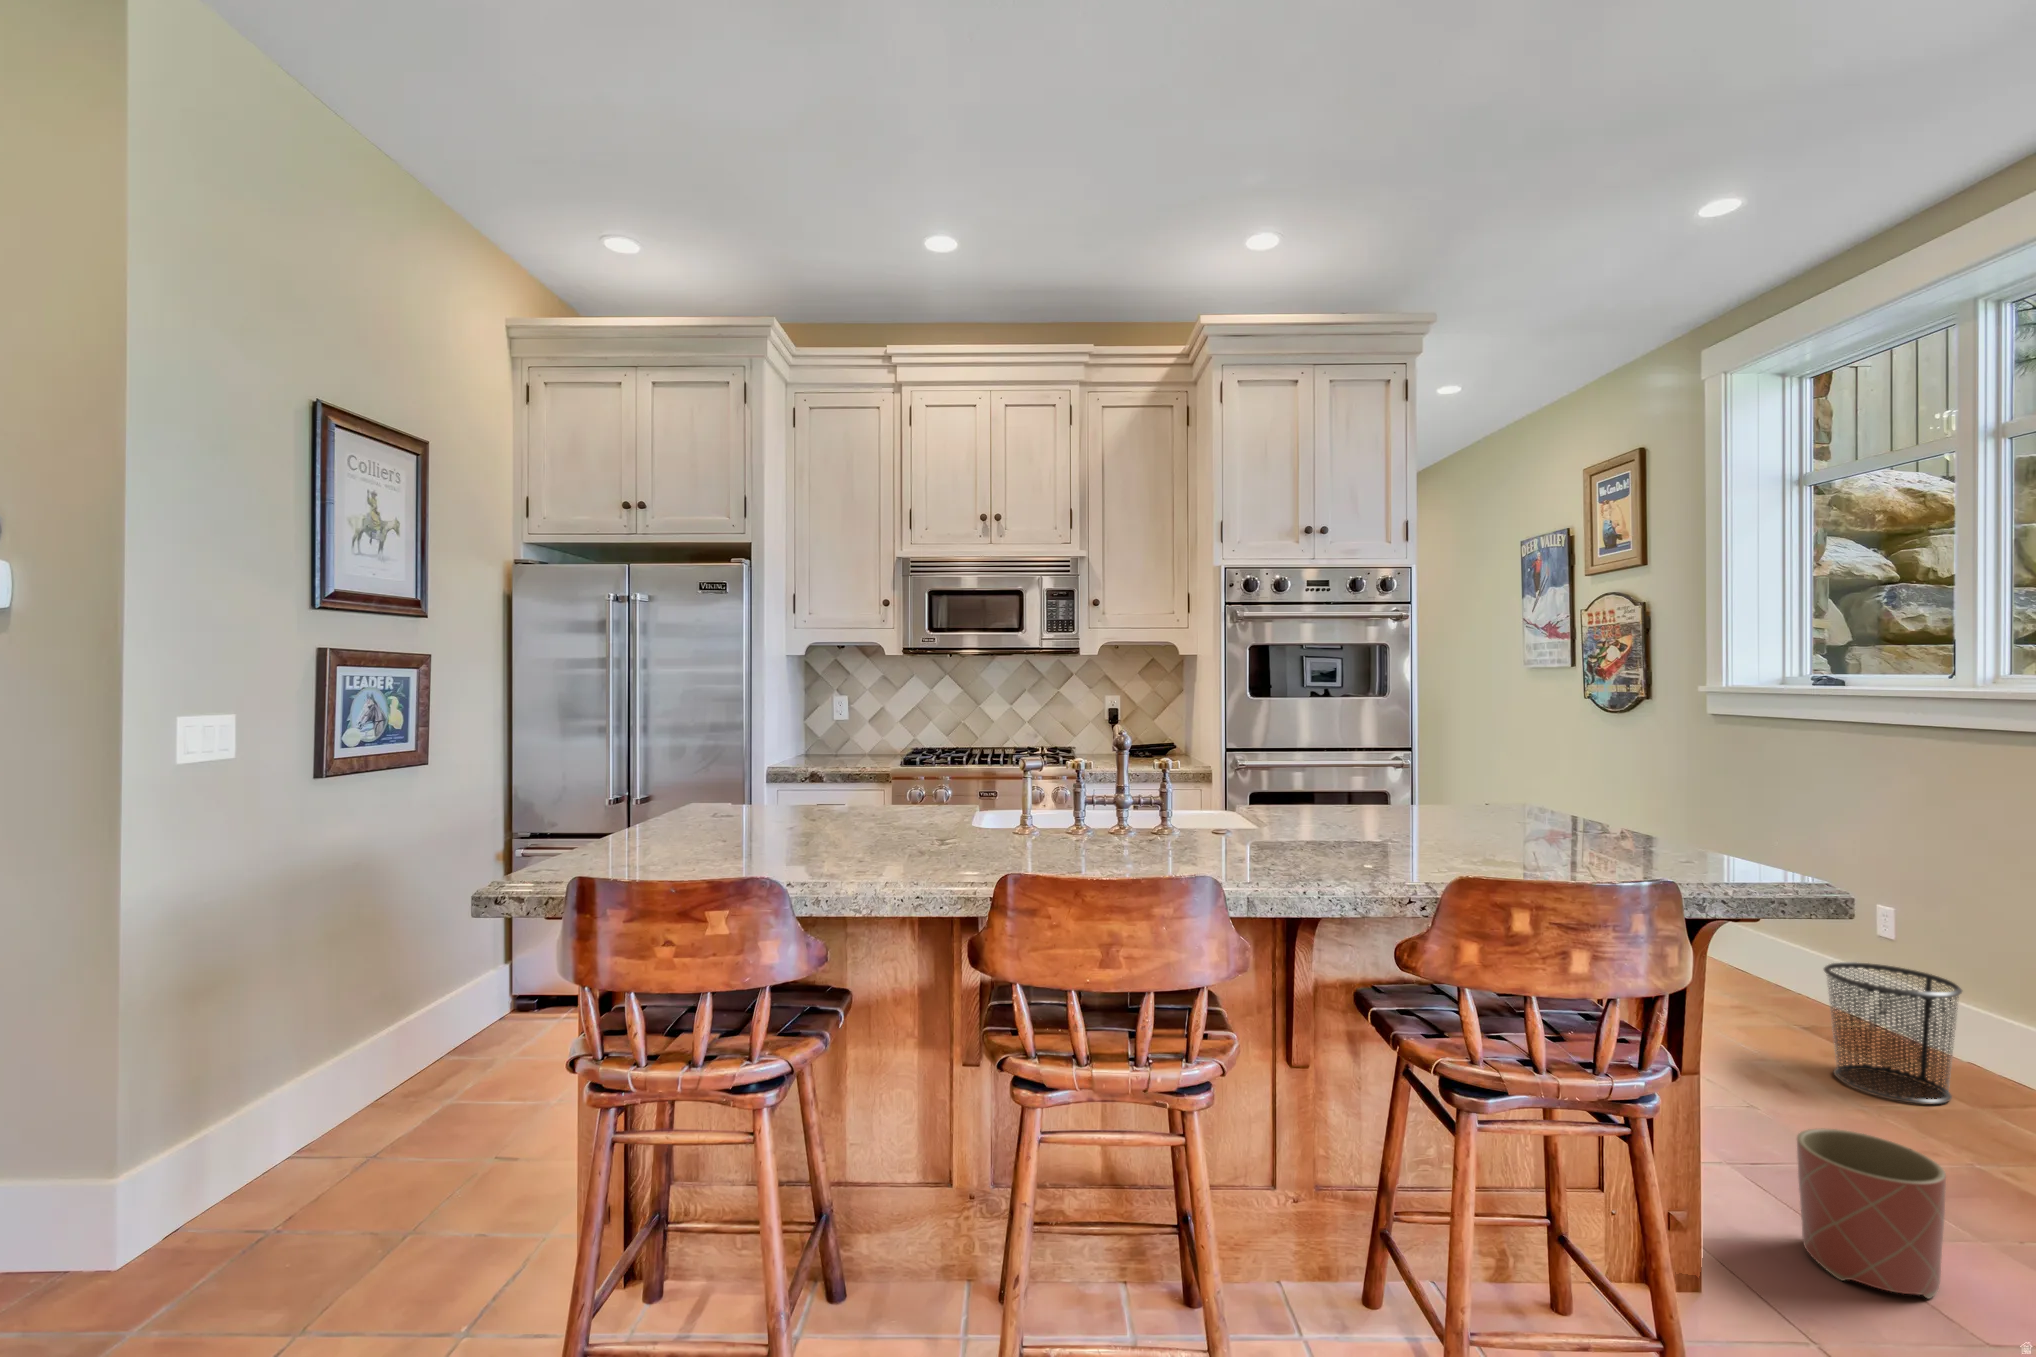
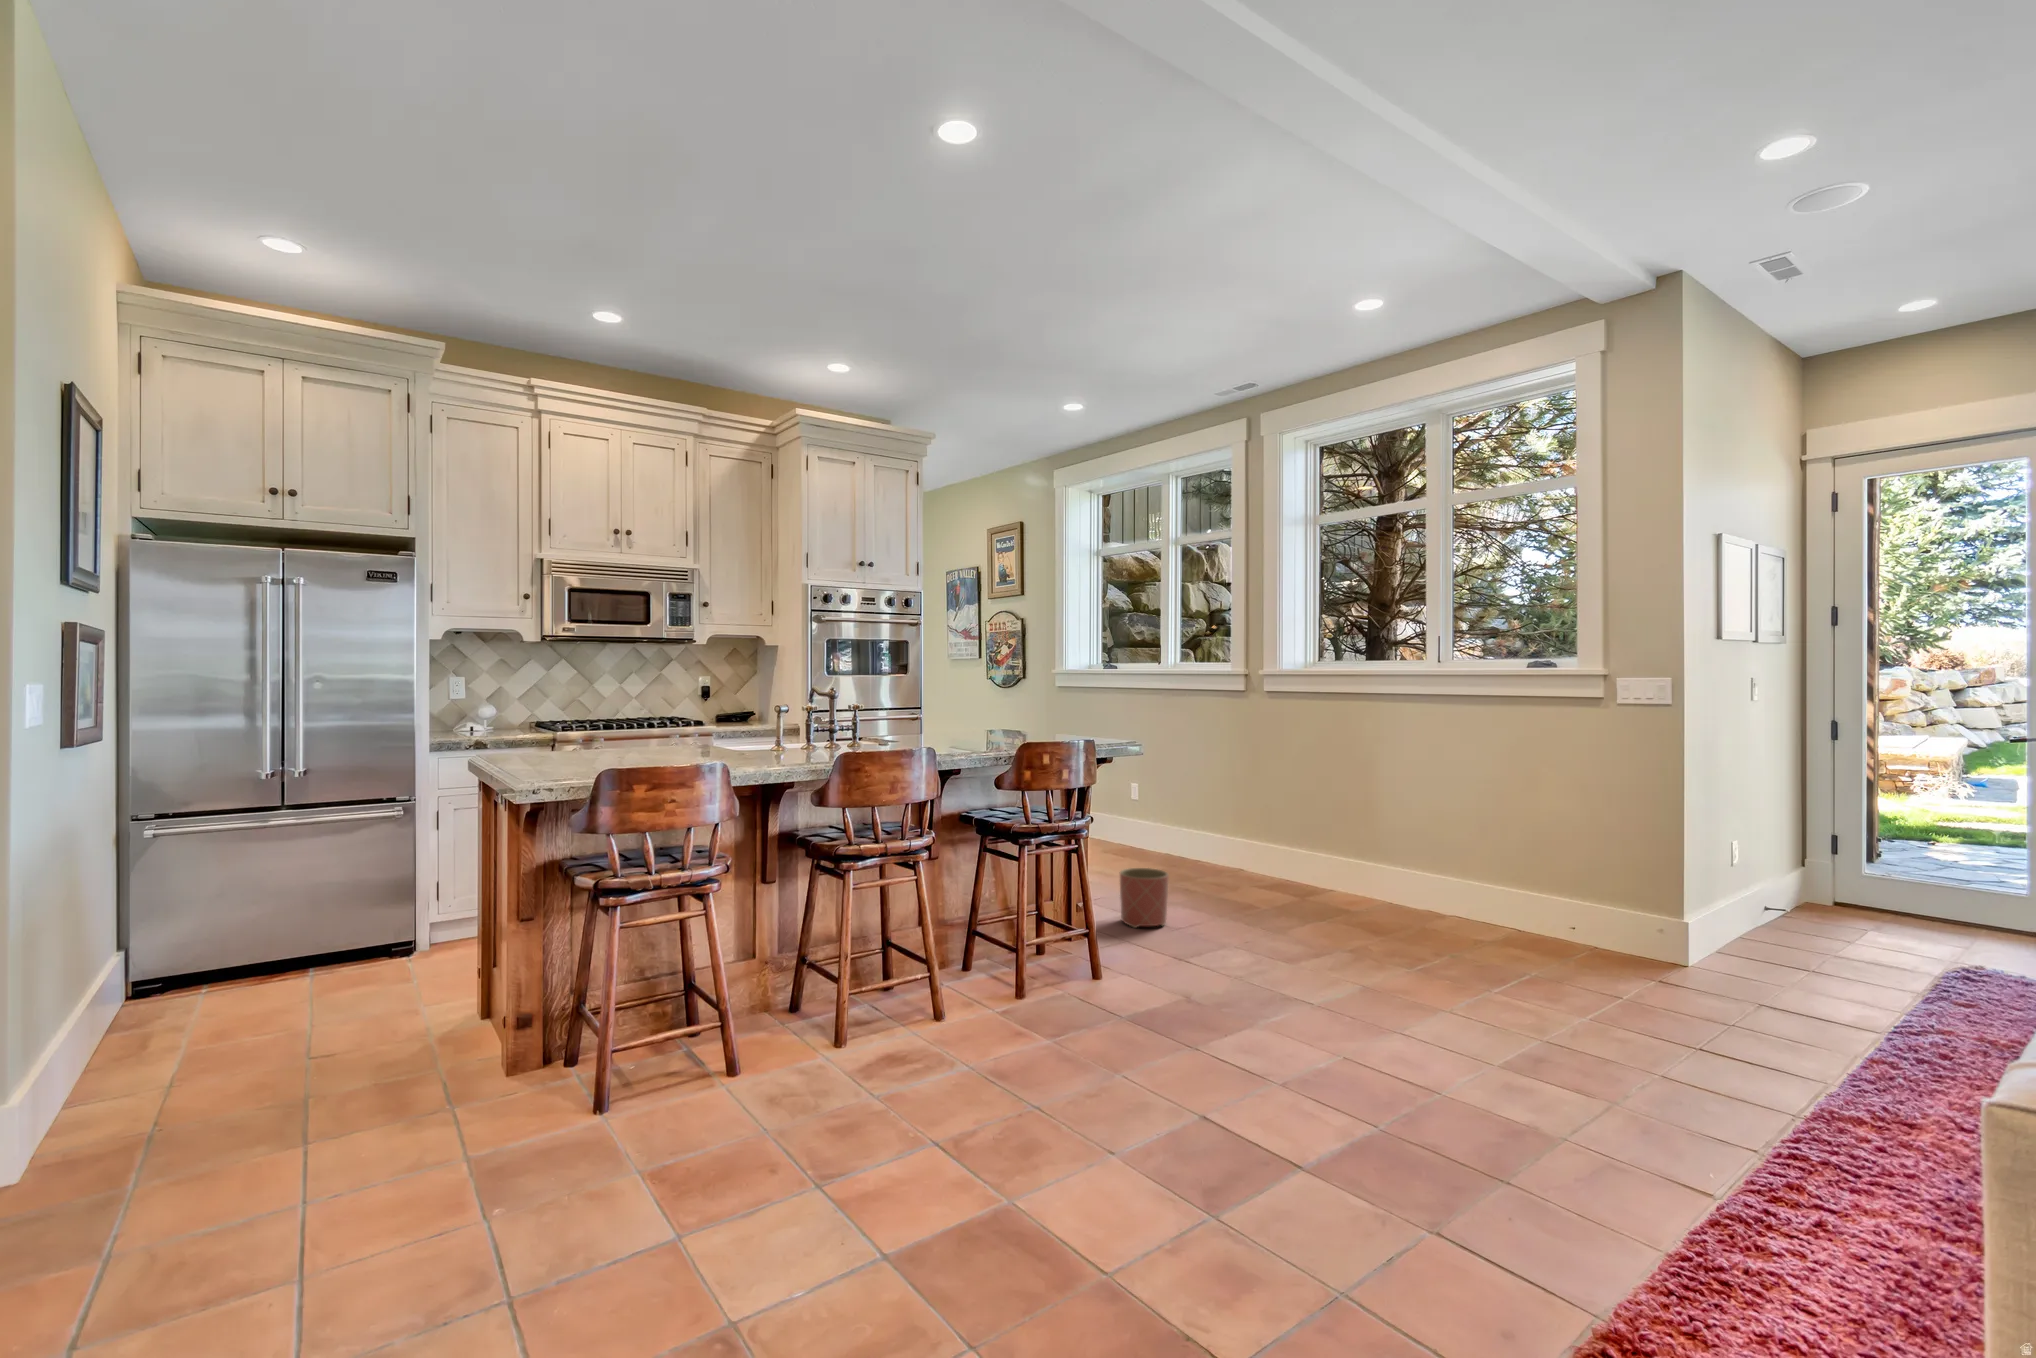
waste bin: present [1824,962,1962,1104] -> none [1115,809,1166,871]

